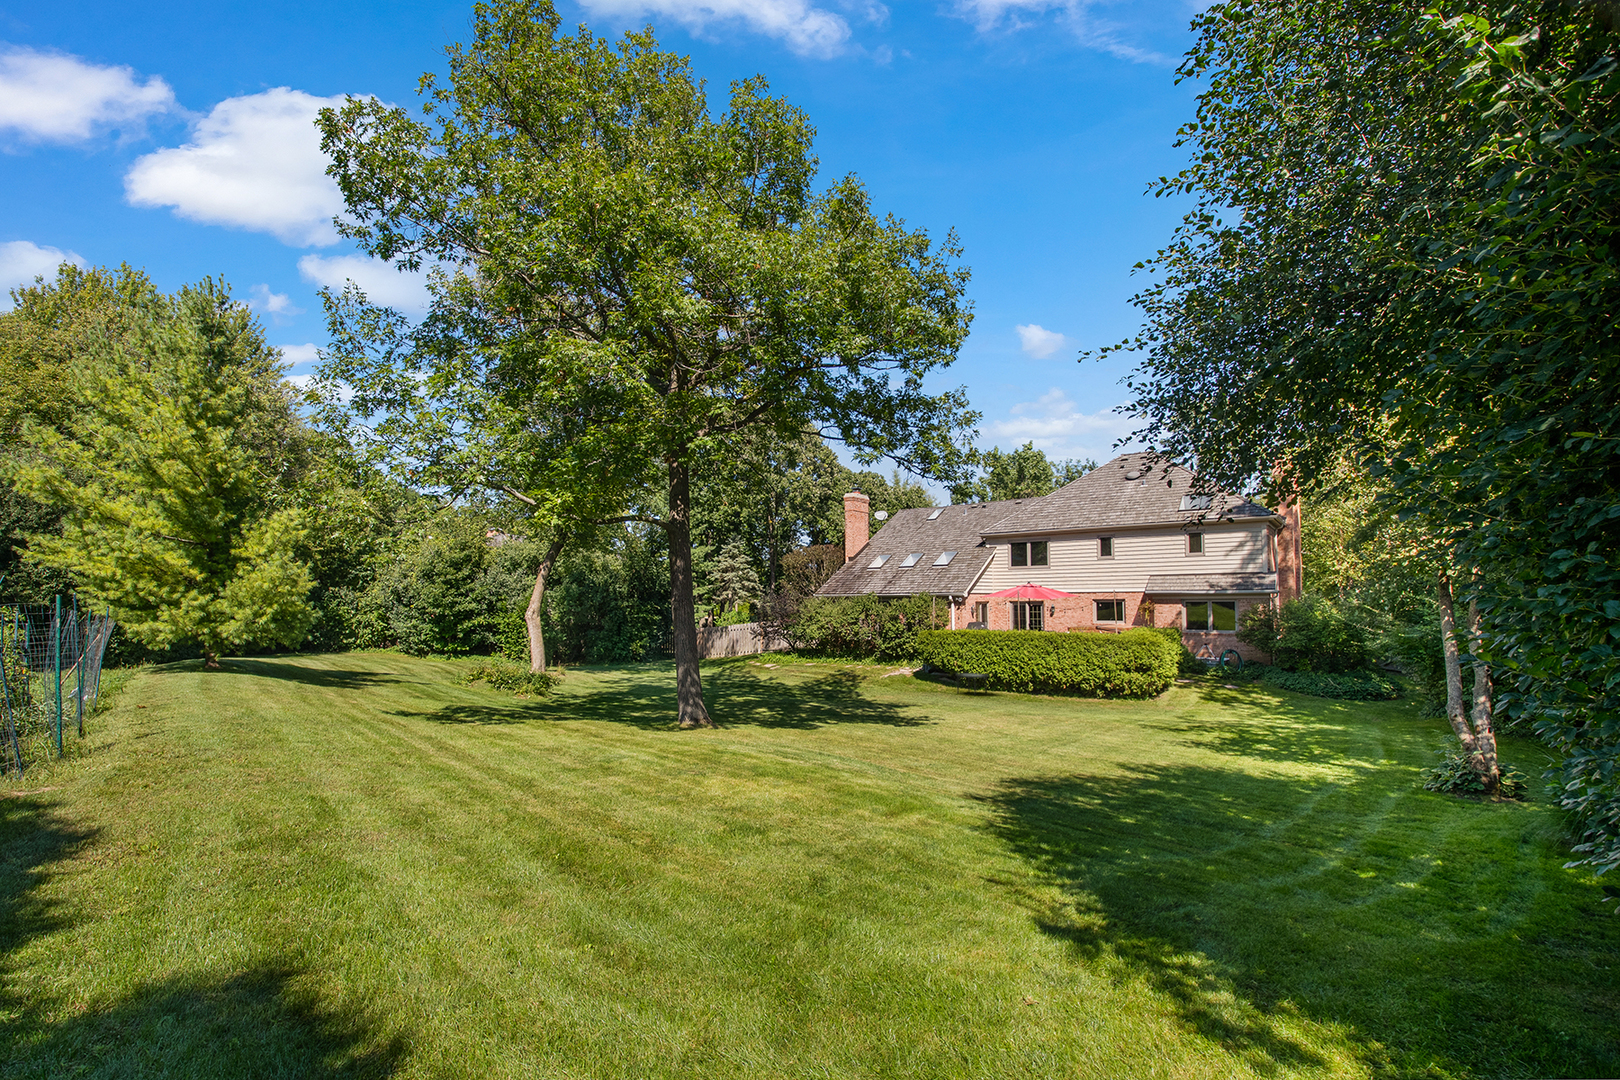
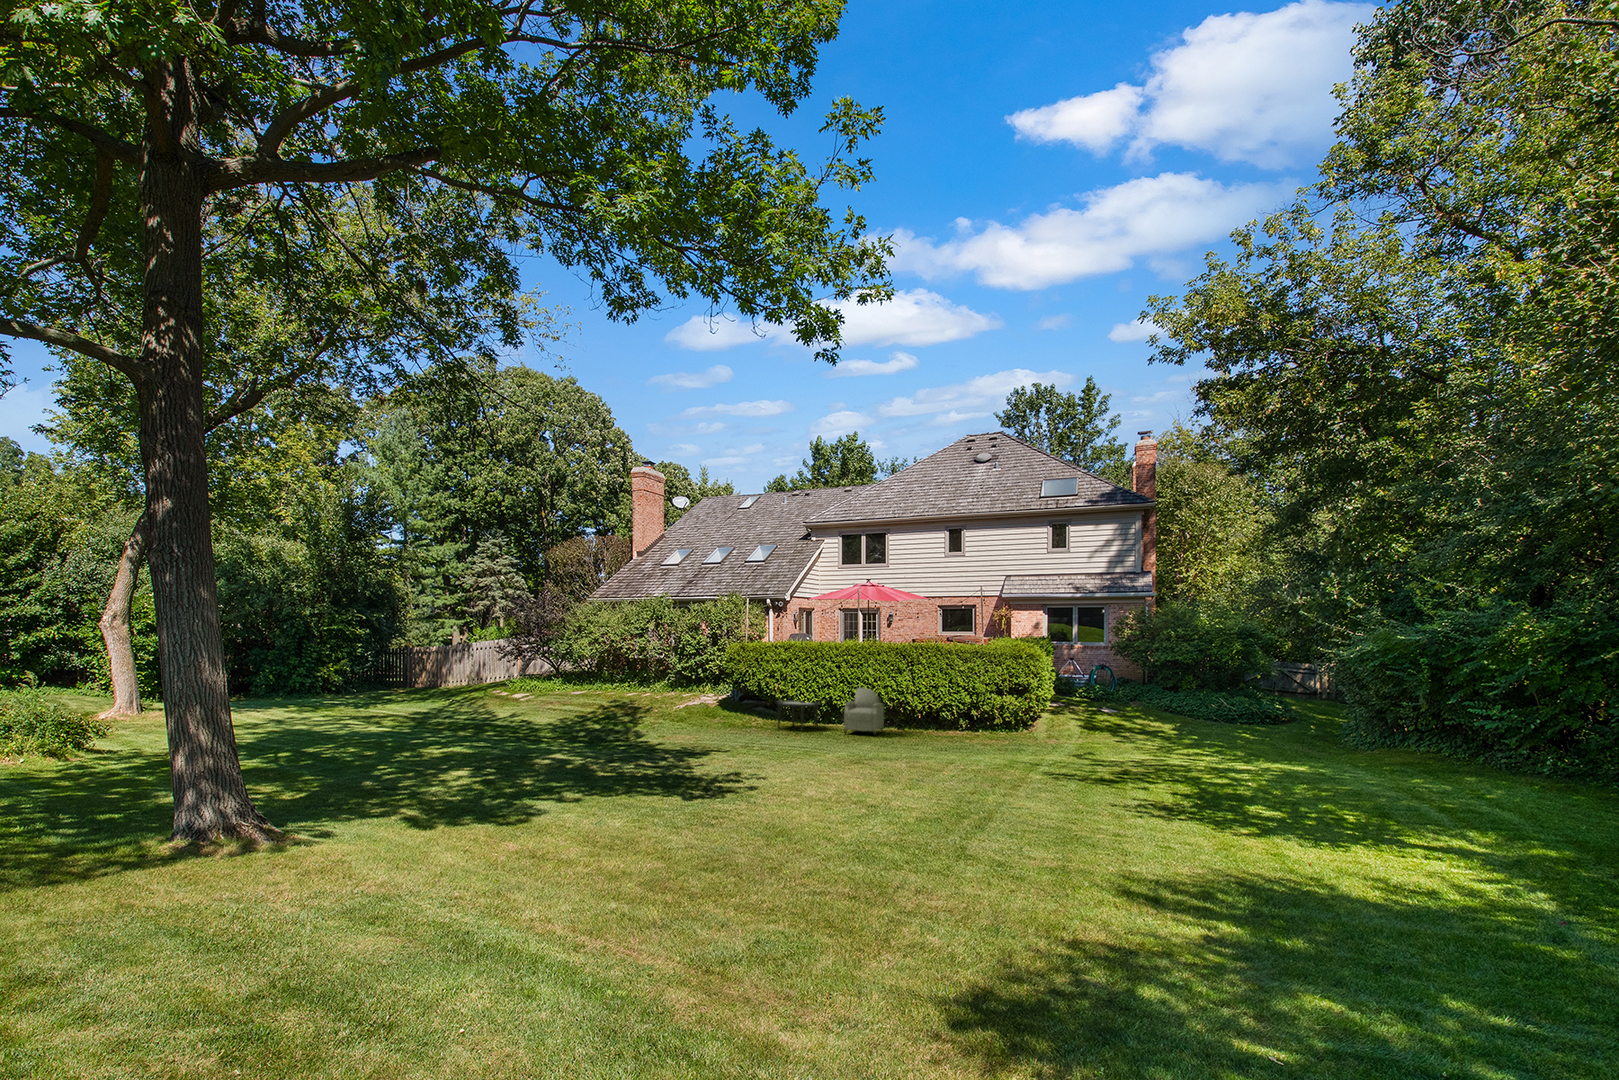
chair: none [1006,661,1038,701] -> present [844,688,884,735]

